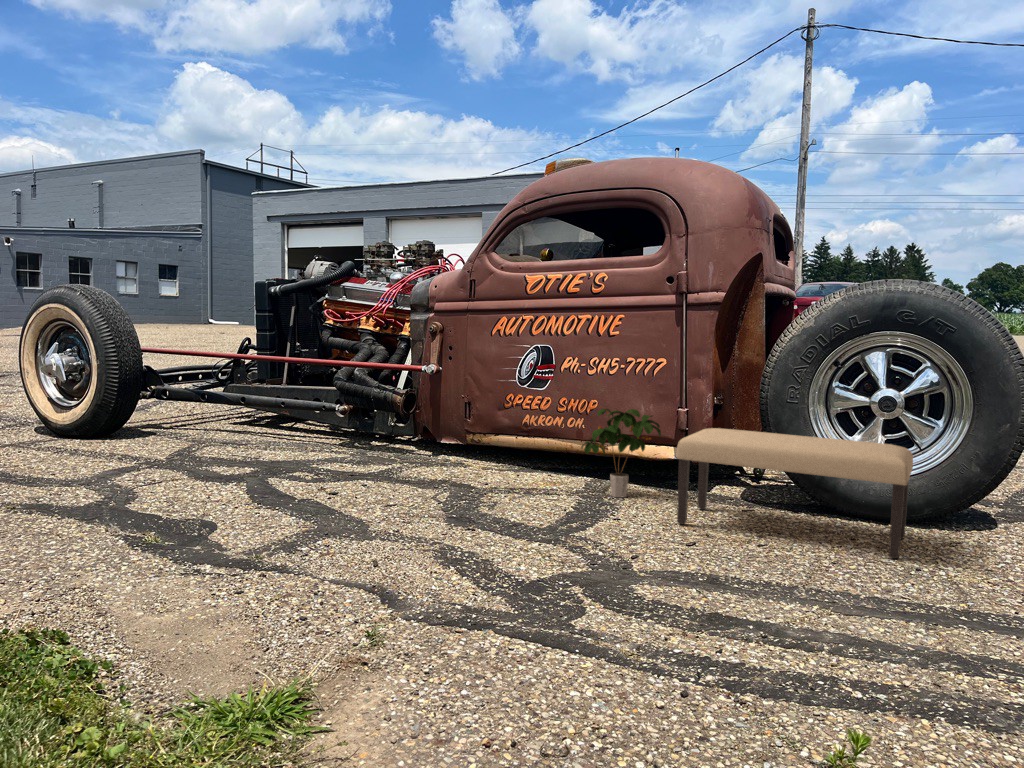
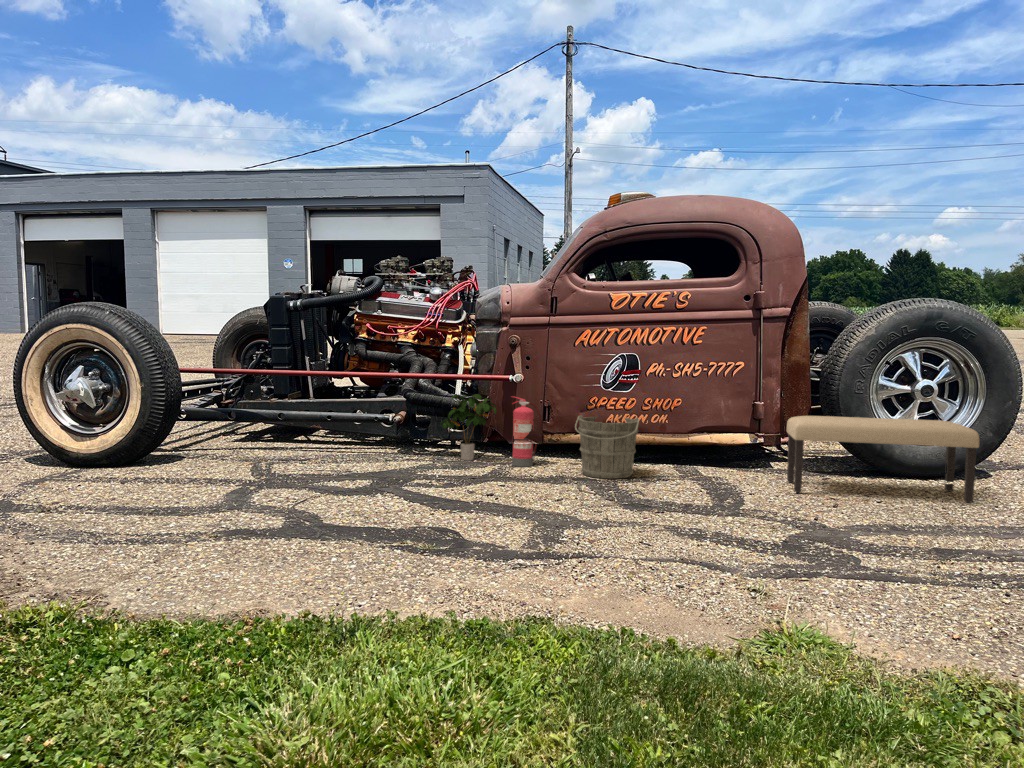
fire extinguisher: none [425,390,453,468] -> present [512,397,542,467]
potted plant: present [581,409,661,497] -> present [441,394,497,460]
bucket: none [463,415,540,489] -> present [575,415,639,479]

